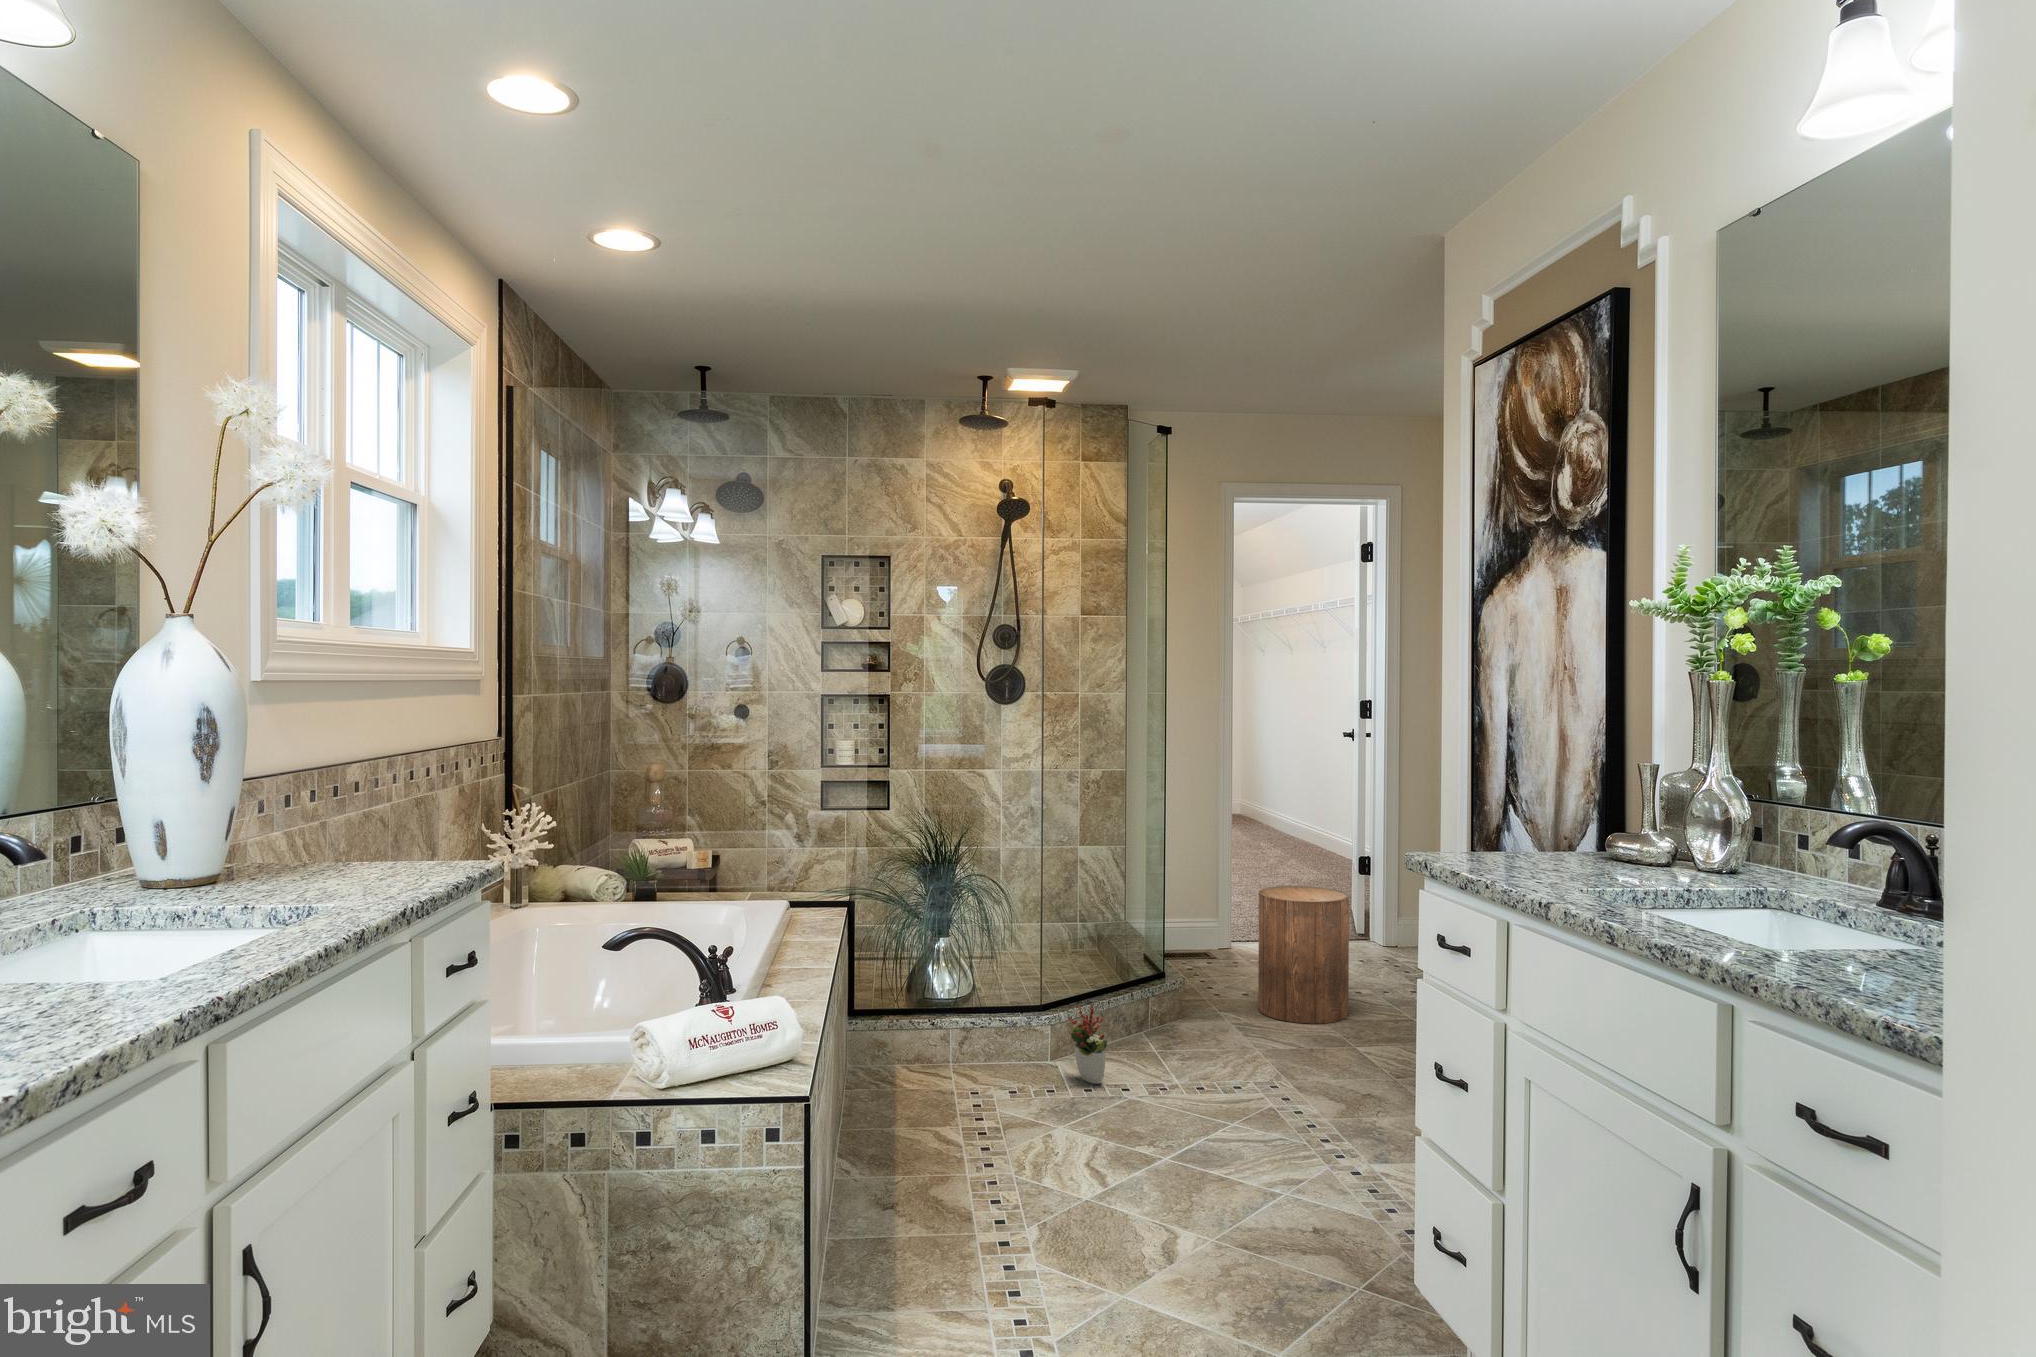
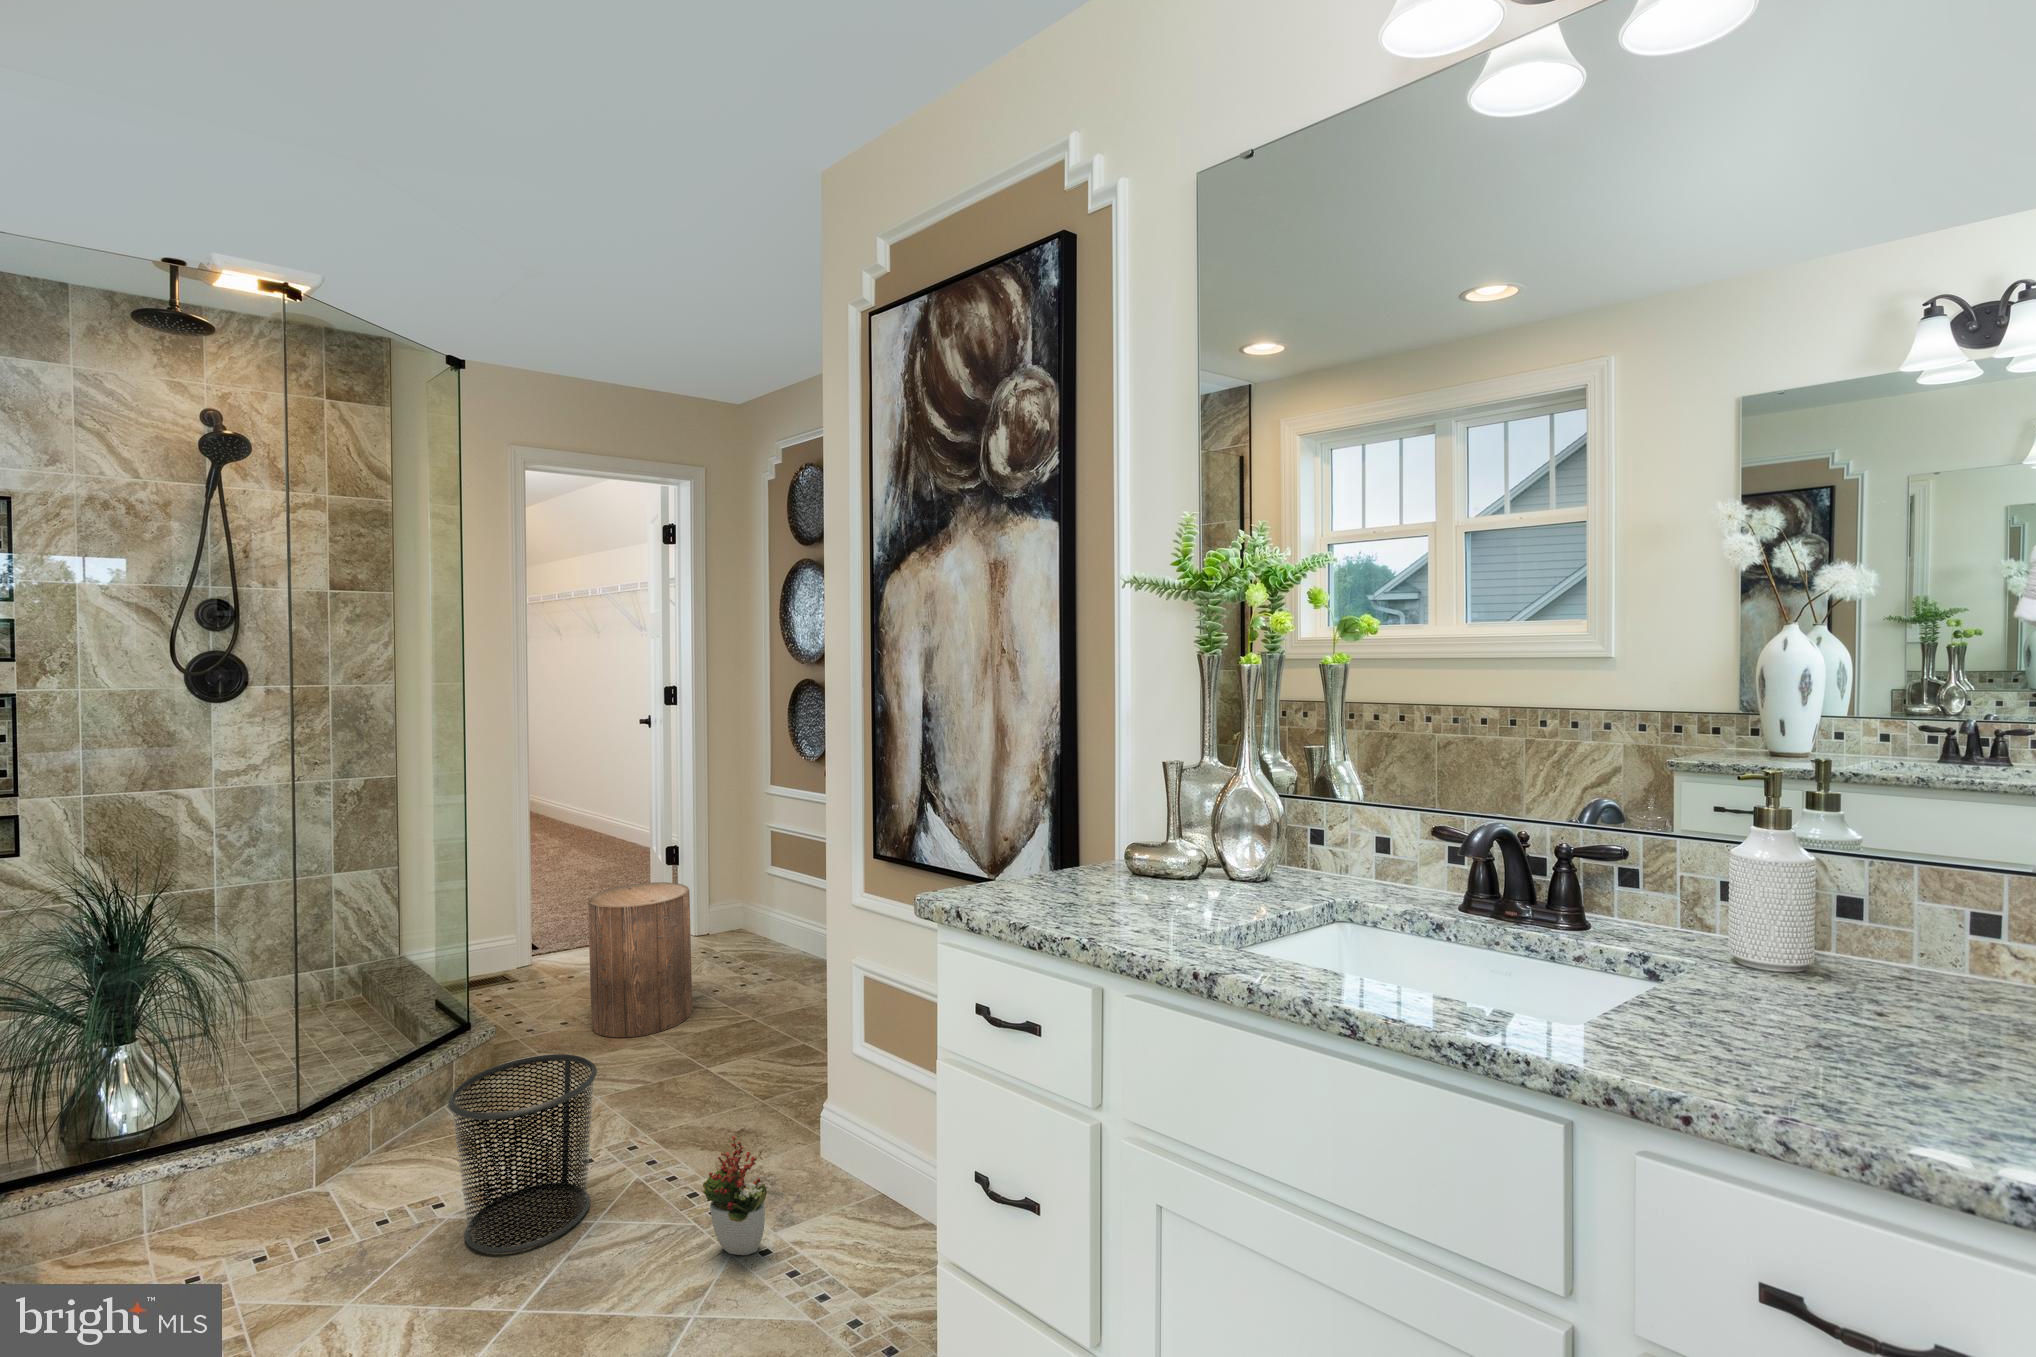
waste bin: none [1138,988,1241,1125] -> present [448,1054,597,1253]
decorative plant: present [1069,1004,1107,1084] -> present [703,1136,767,1255]

